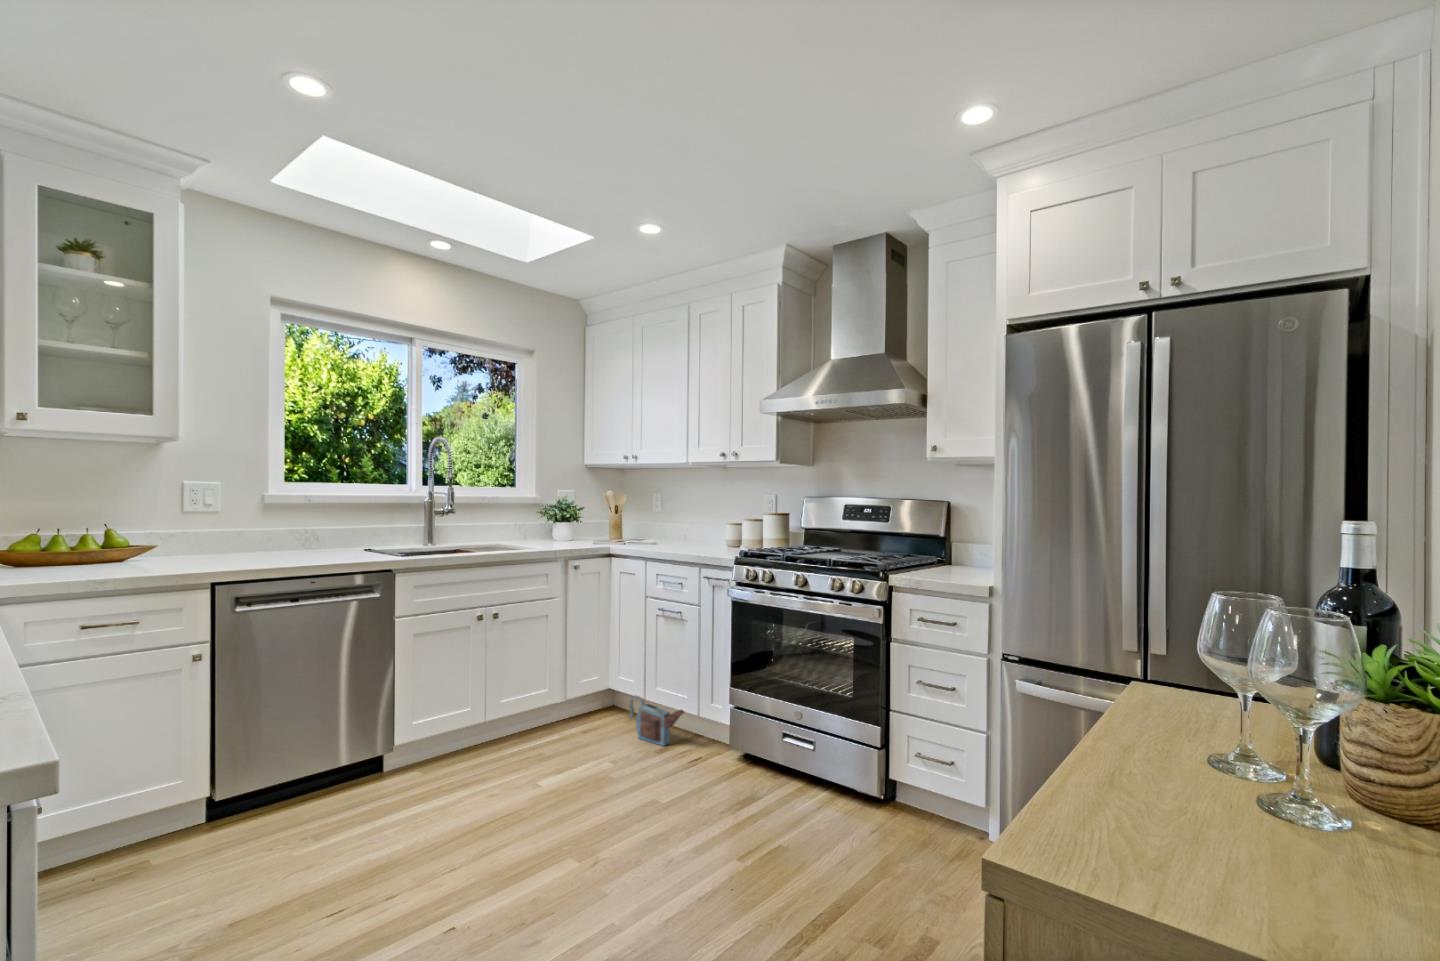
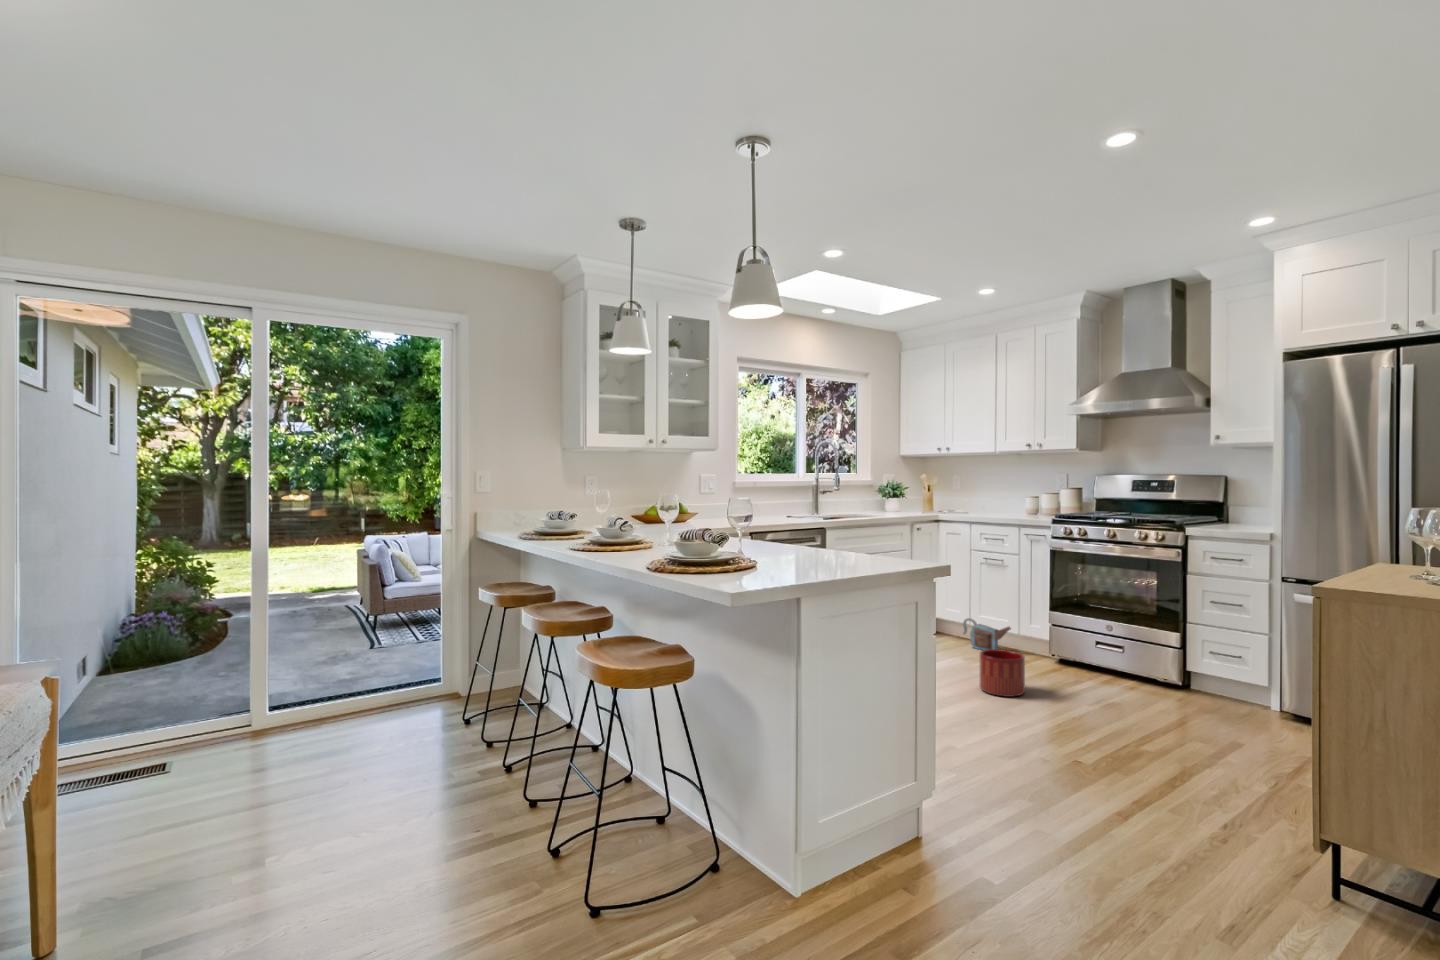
planter: none [586,771,654,860] -> present [979,649,1025,697]

